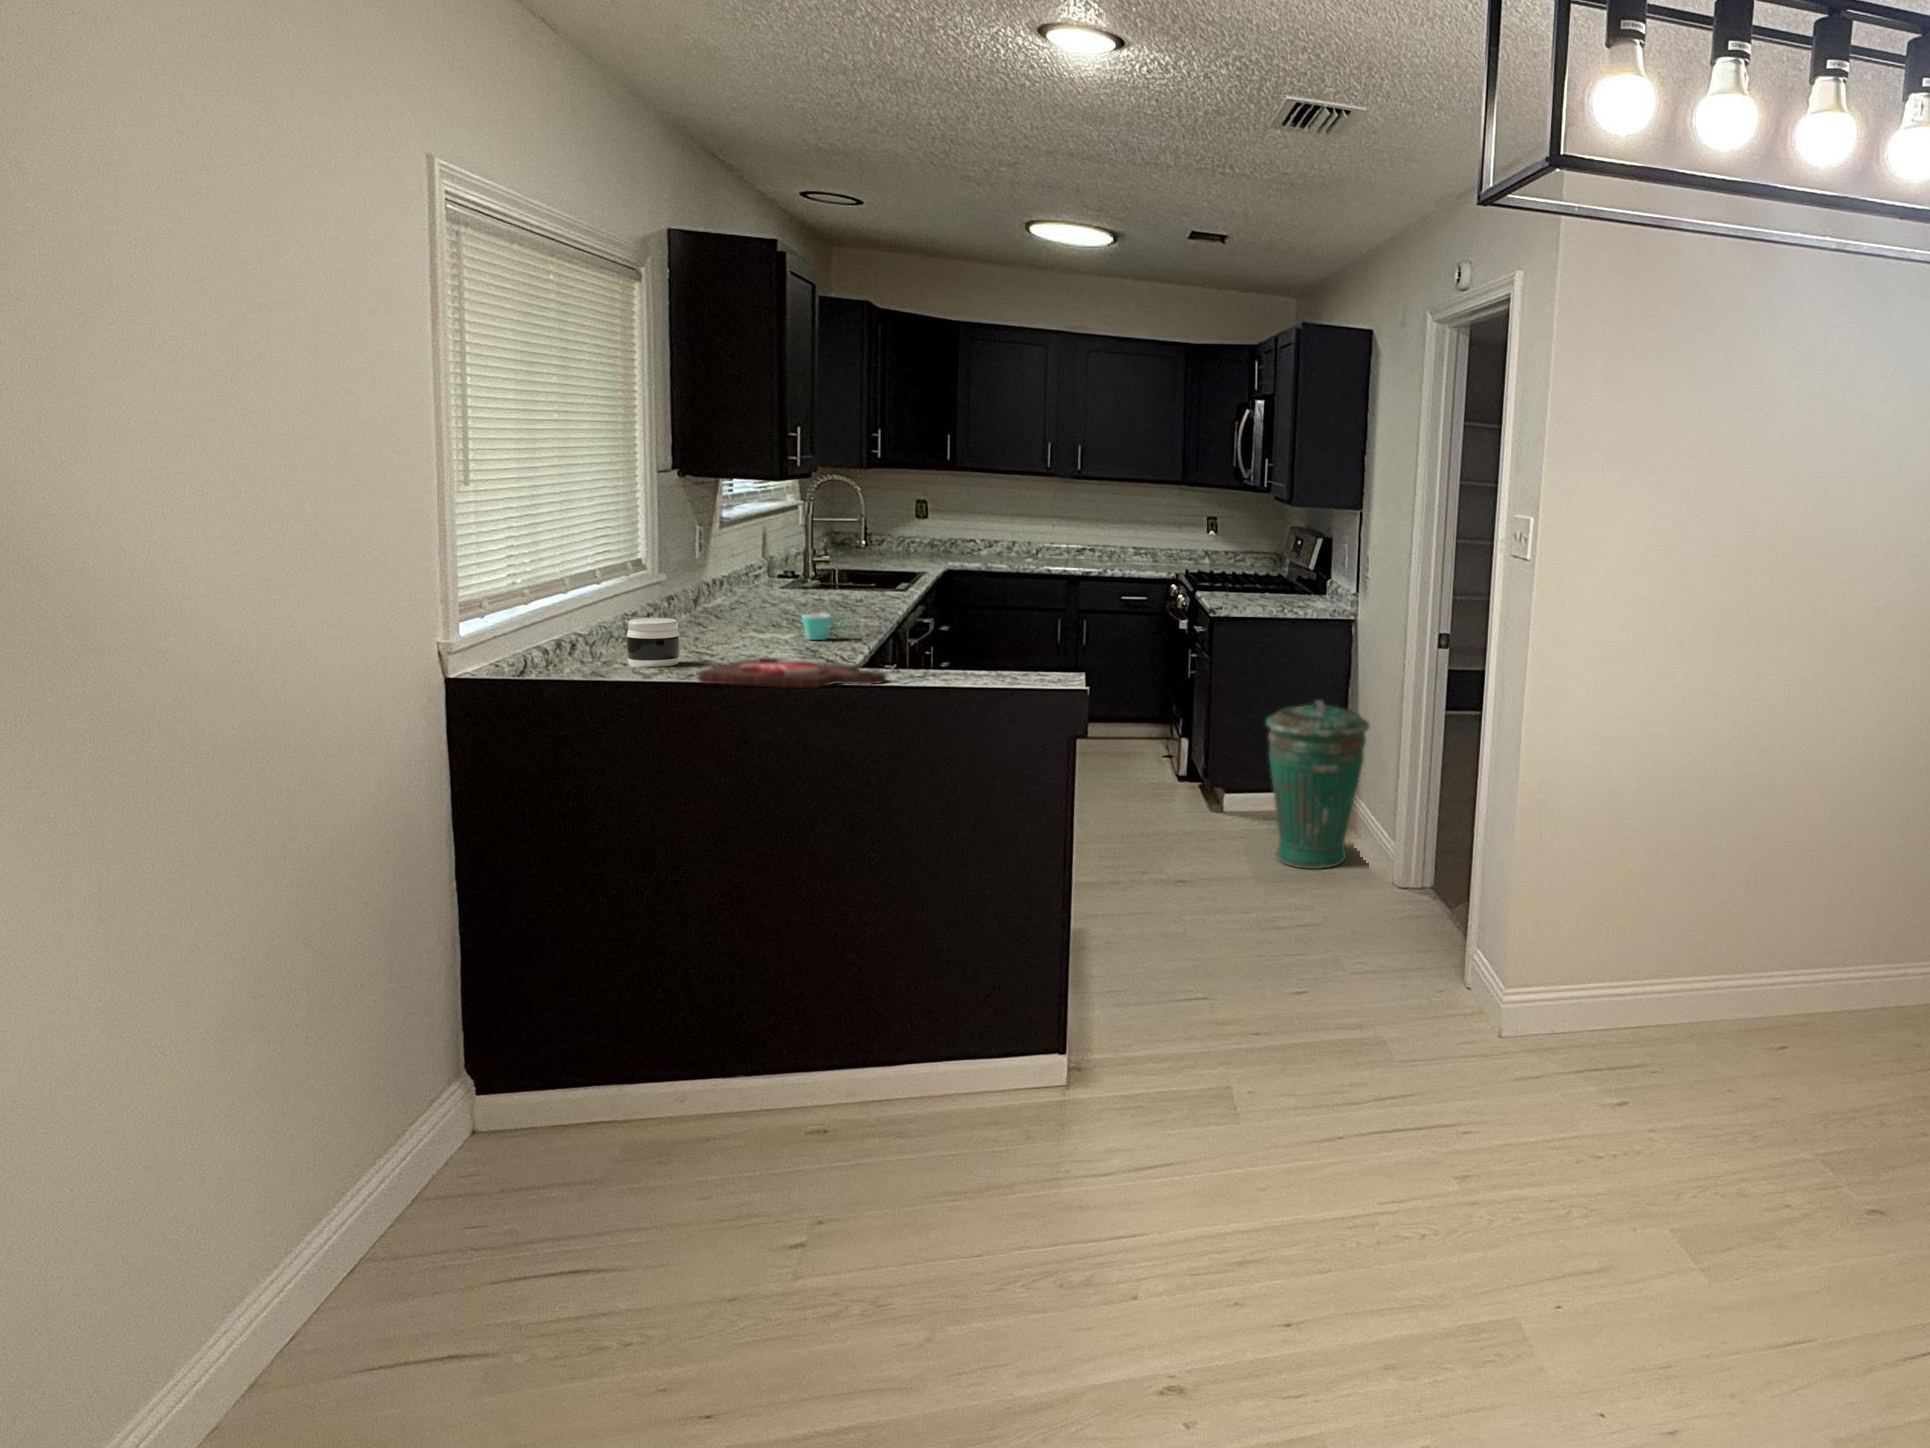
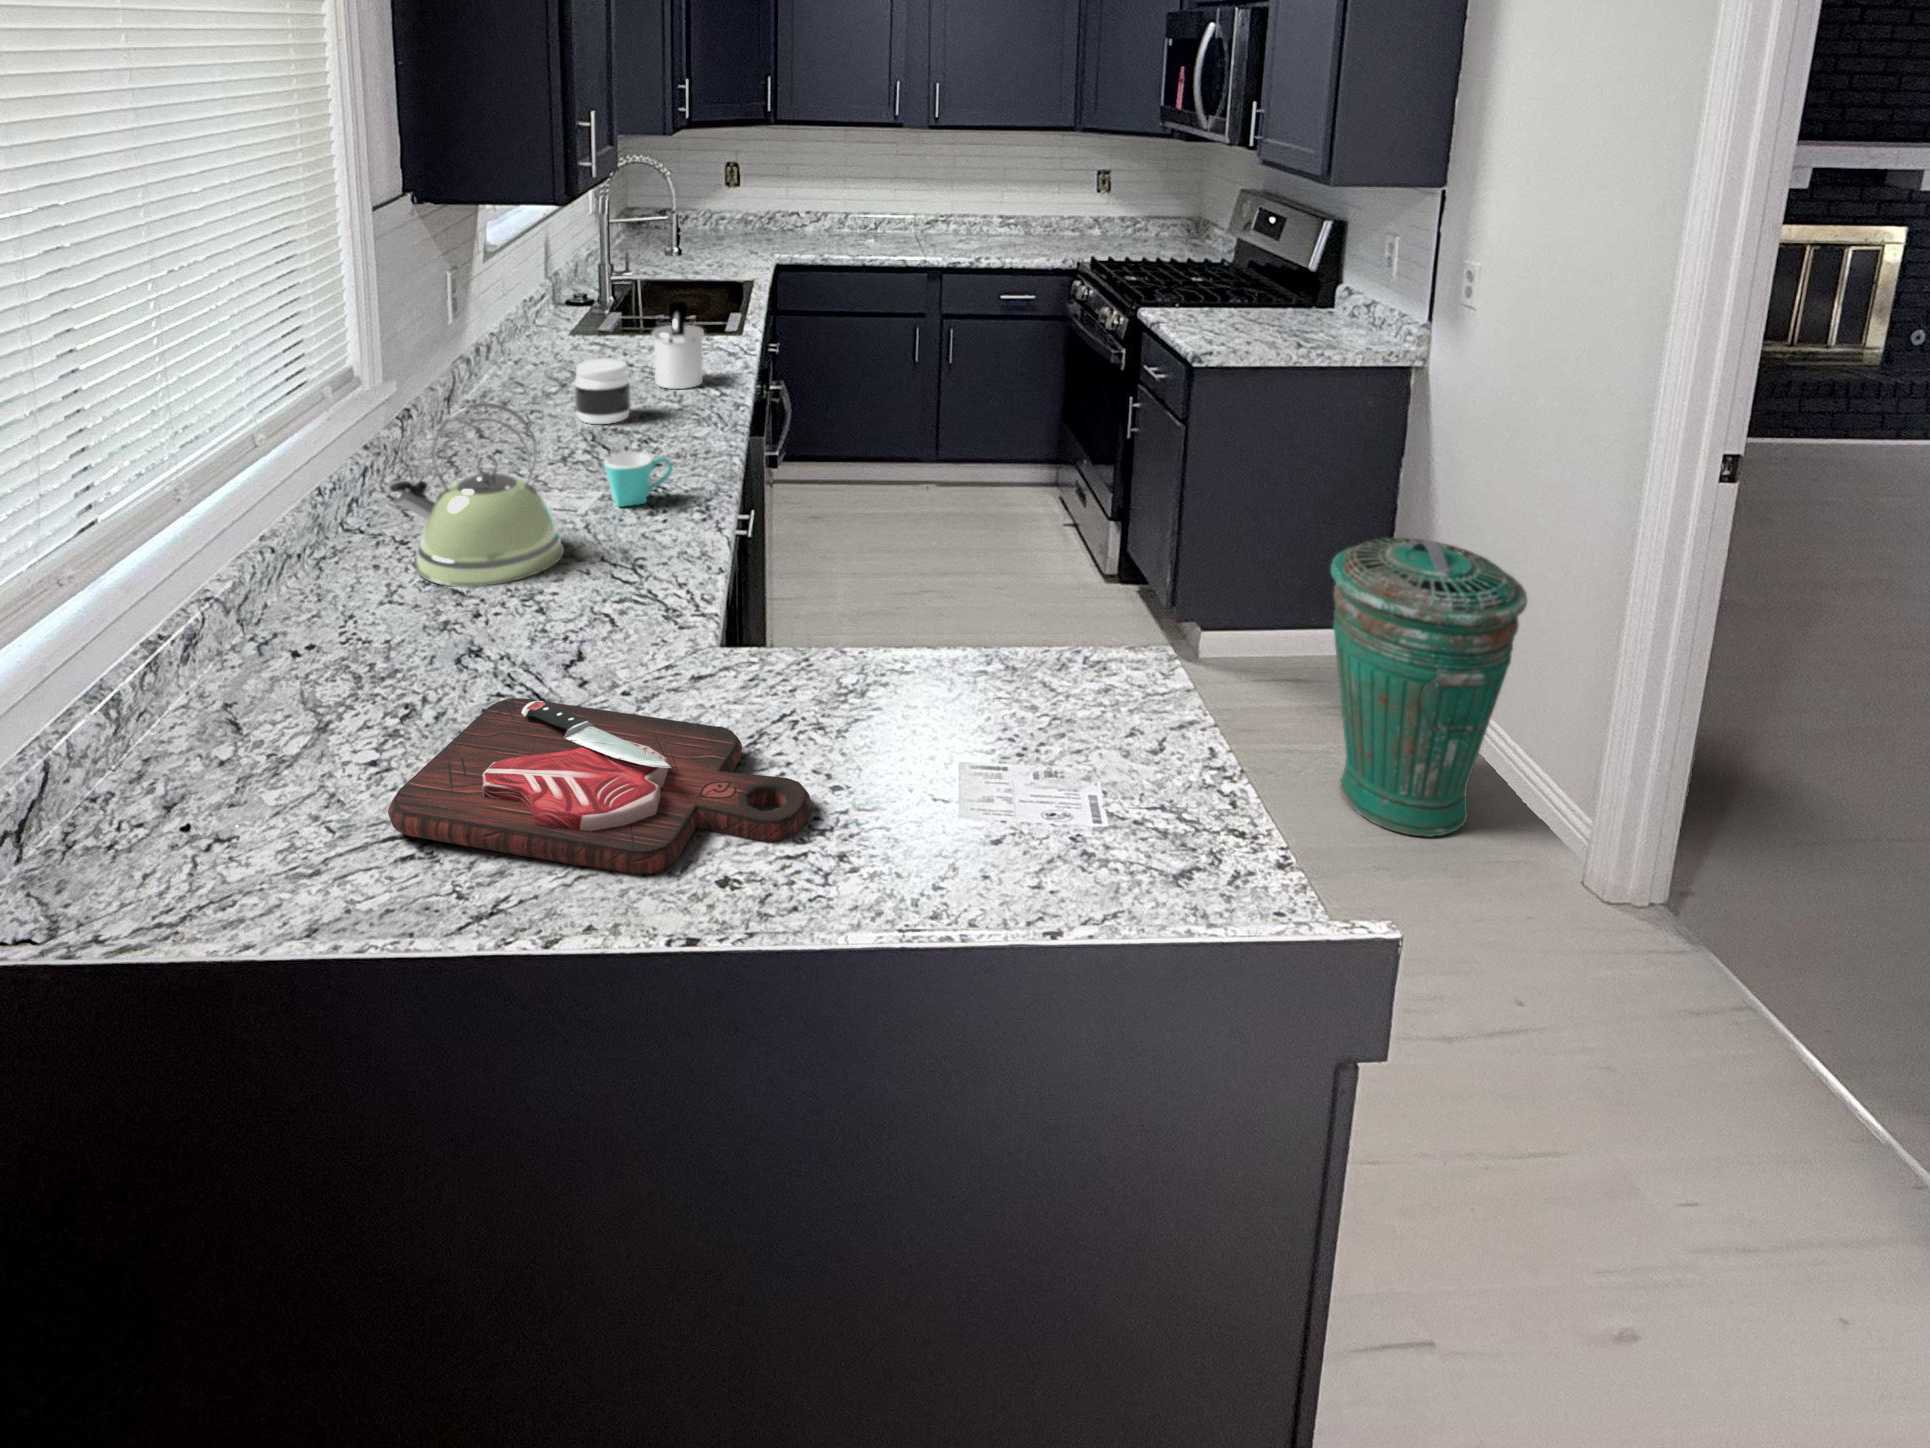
soap dispenser: none [840,557,875,612] -> present [652,301,704,389]
kettle: none [676,565,776,655] -> present [390,403,563,587]
jar: present [626,618,680,667] -> present [575,358,631,424]

